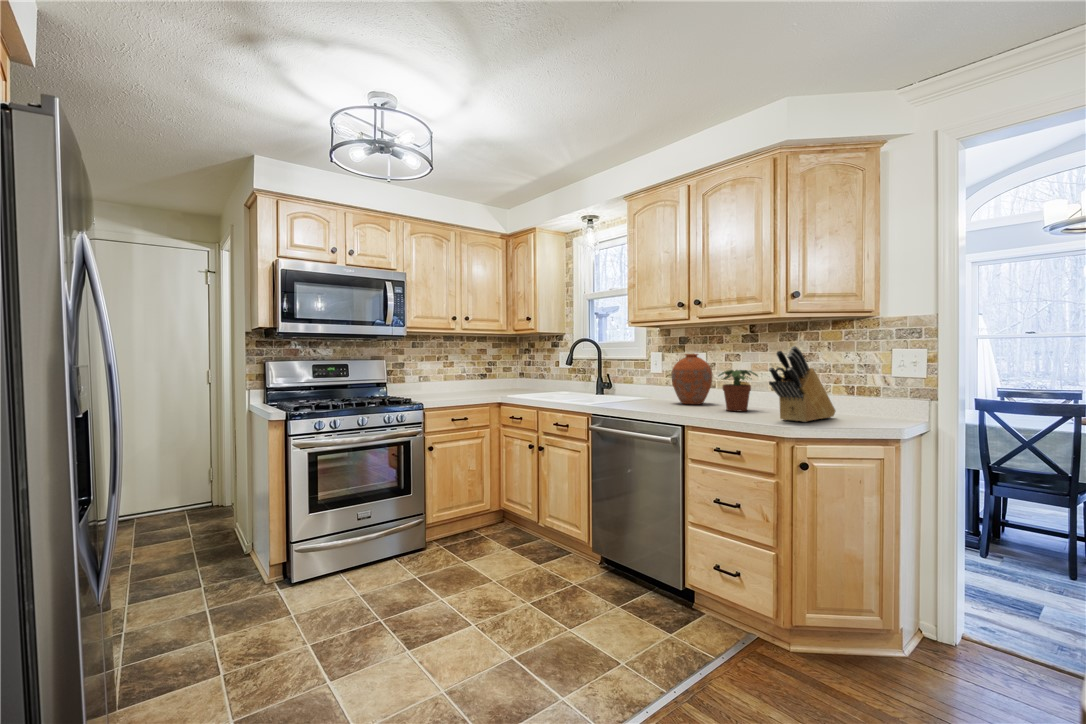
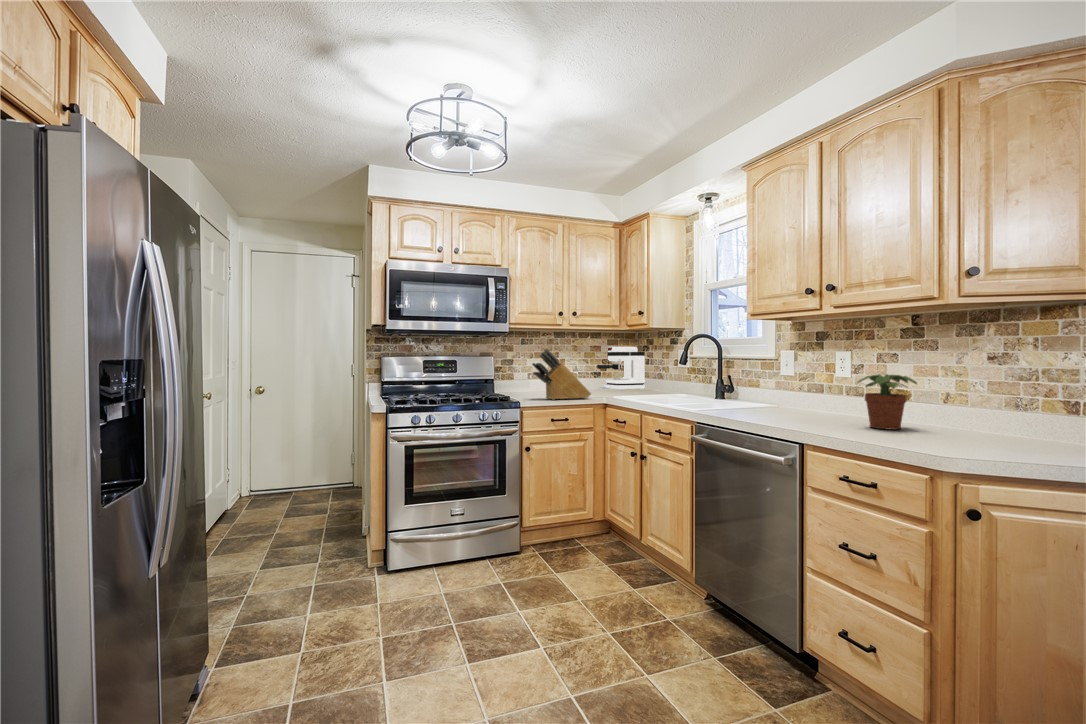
knife block: present [769,346,836,422] -> present [532,349,591,400]
coffee maker: none [483,349,527,390] -> present [597,347,645,390]
vase: present [671,354,713,404] -> none [801,353,858,417]

